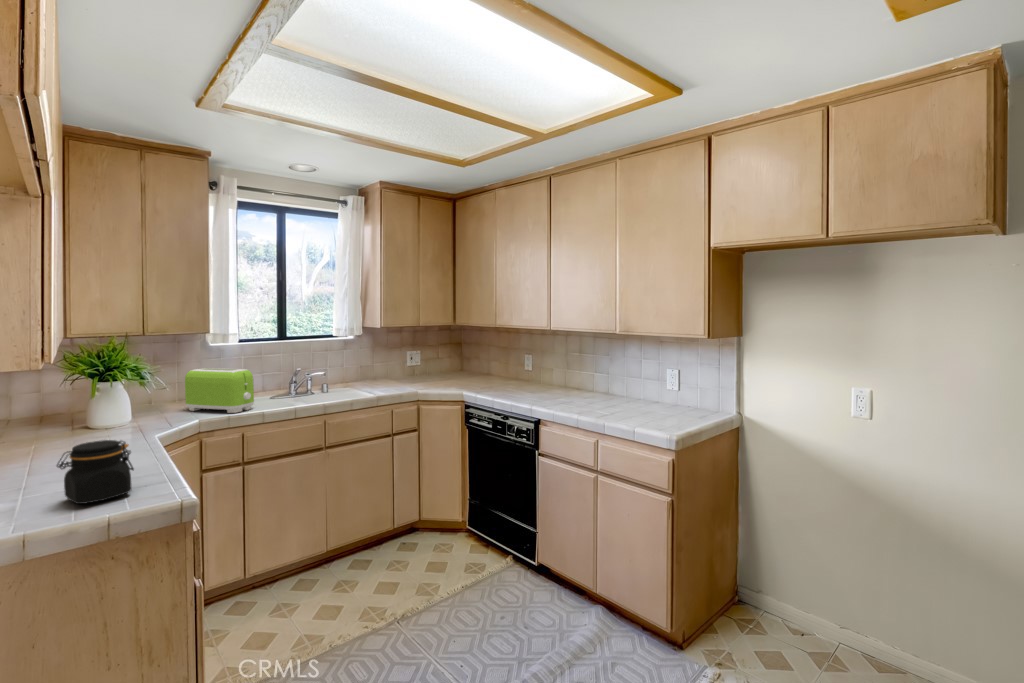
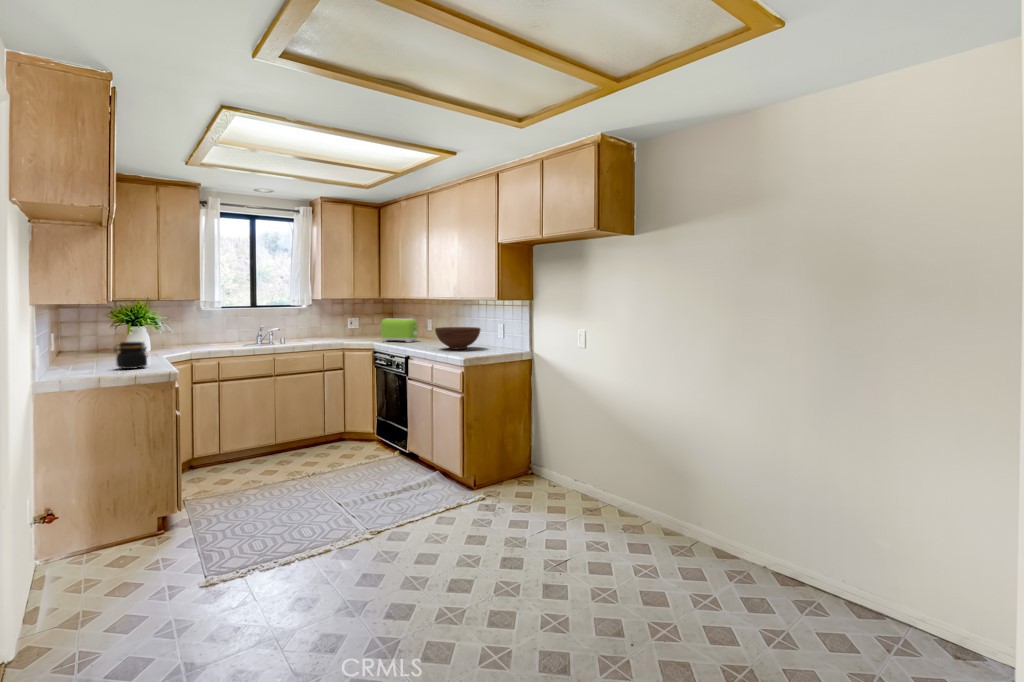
toaster: present [185,368,254,413] -> present [381,319,417,342]
fruit bowl: none [583,373,653,411] -> present [435,327,480,349]

